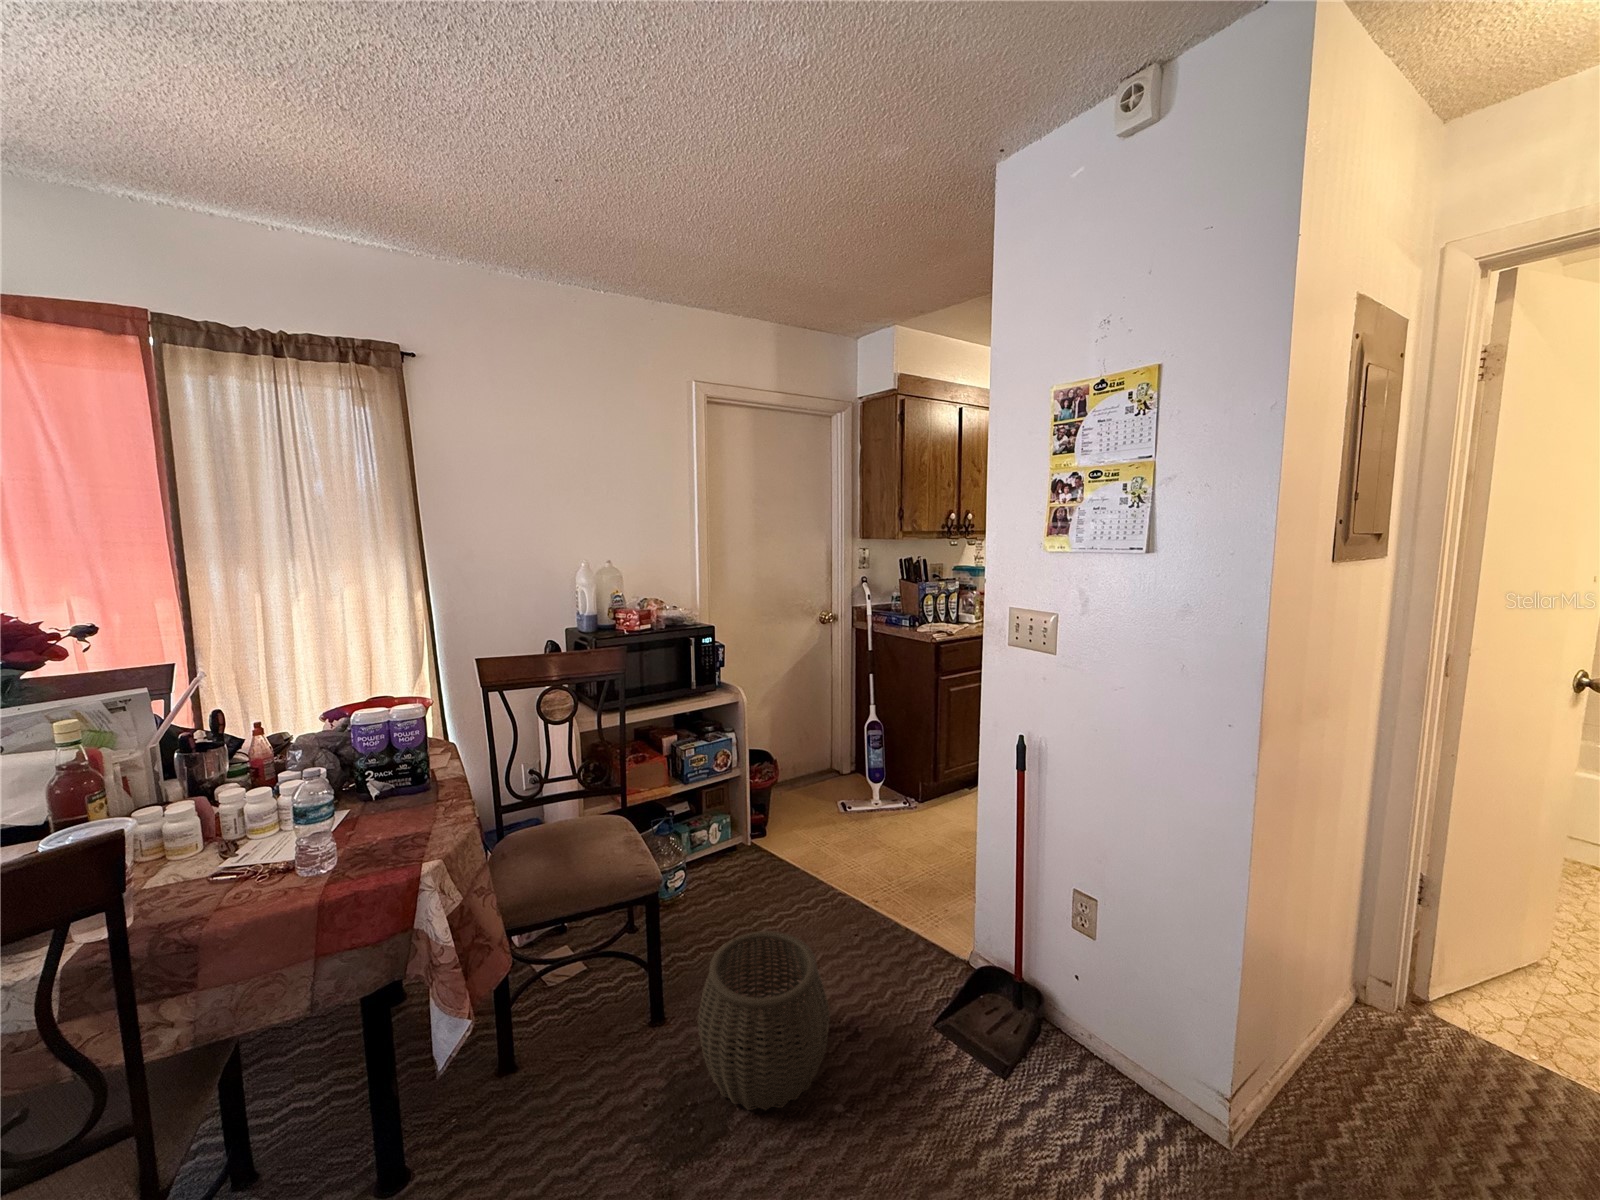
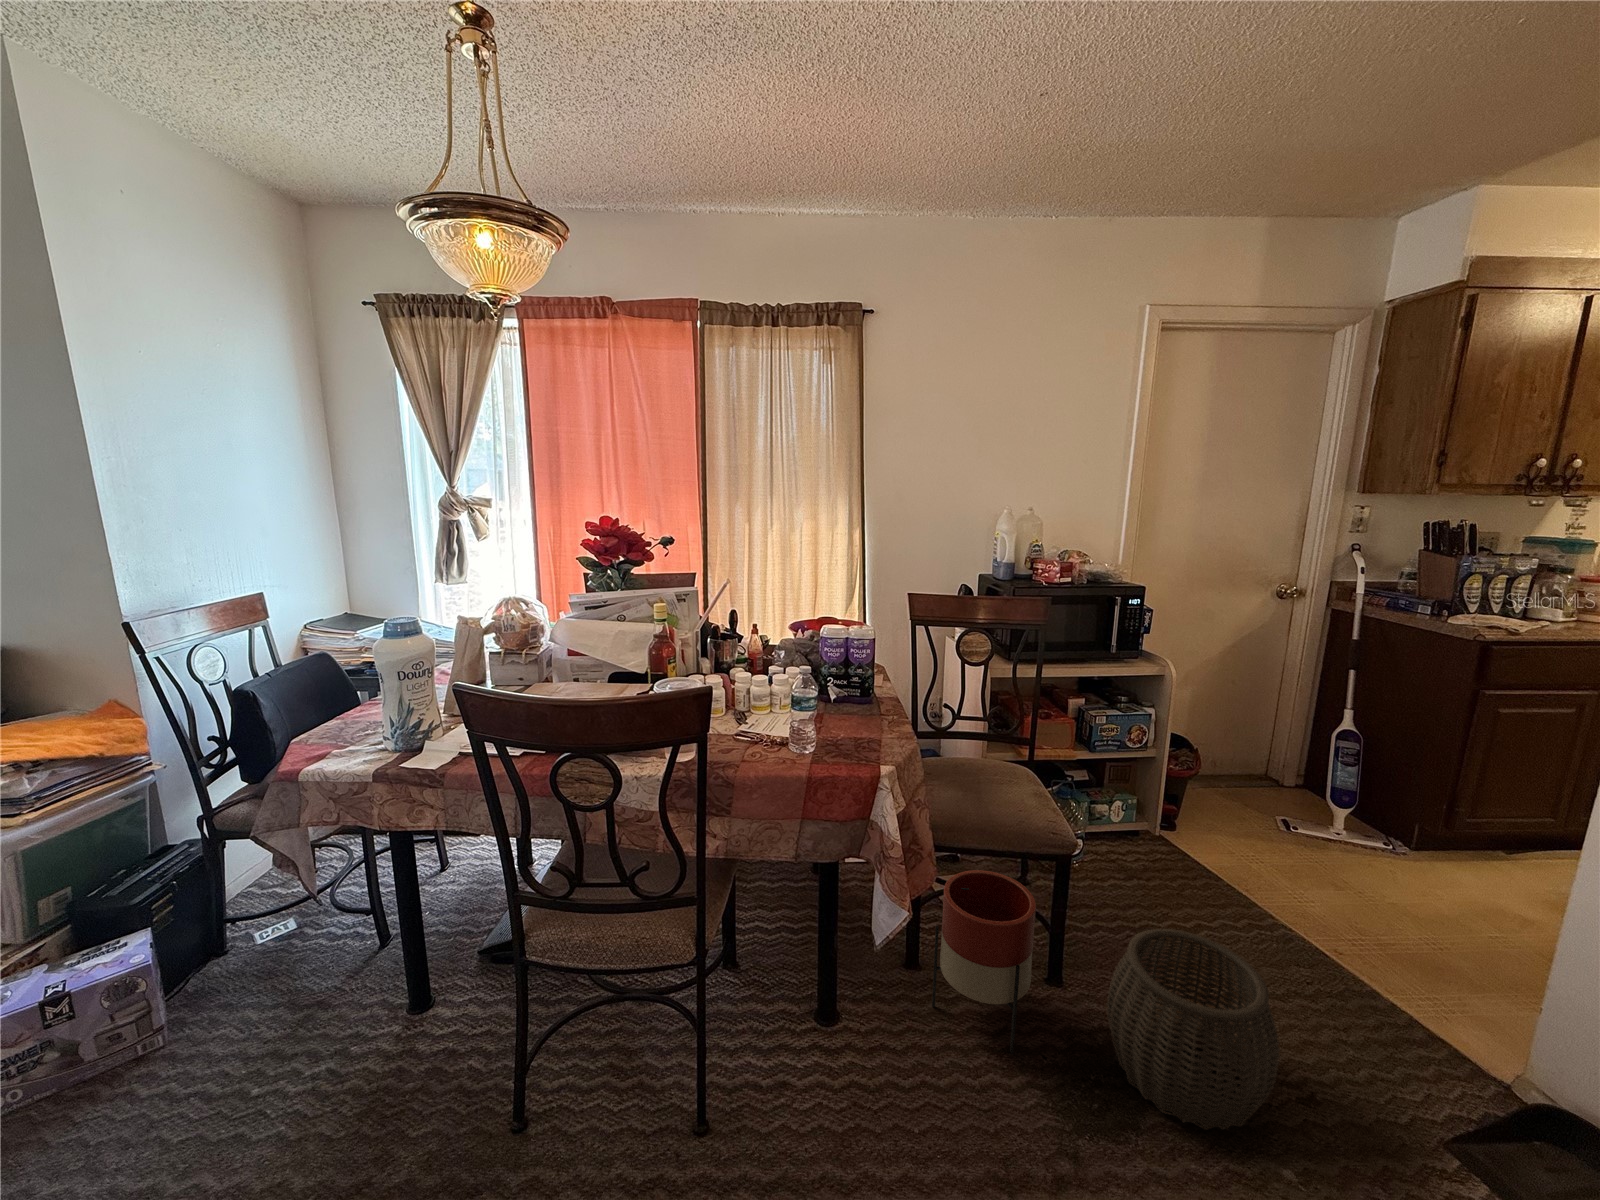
planter: none [522,936,628,1122] -> present [932,870,1036,1053]

